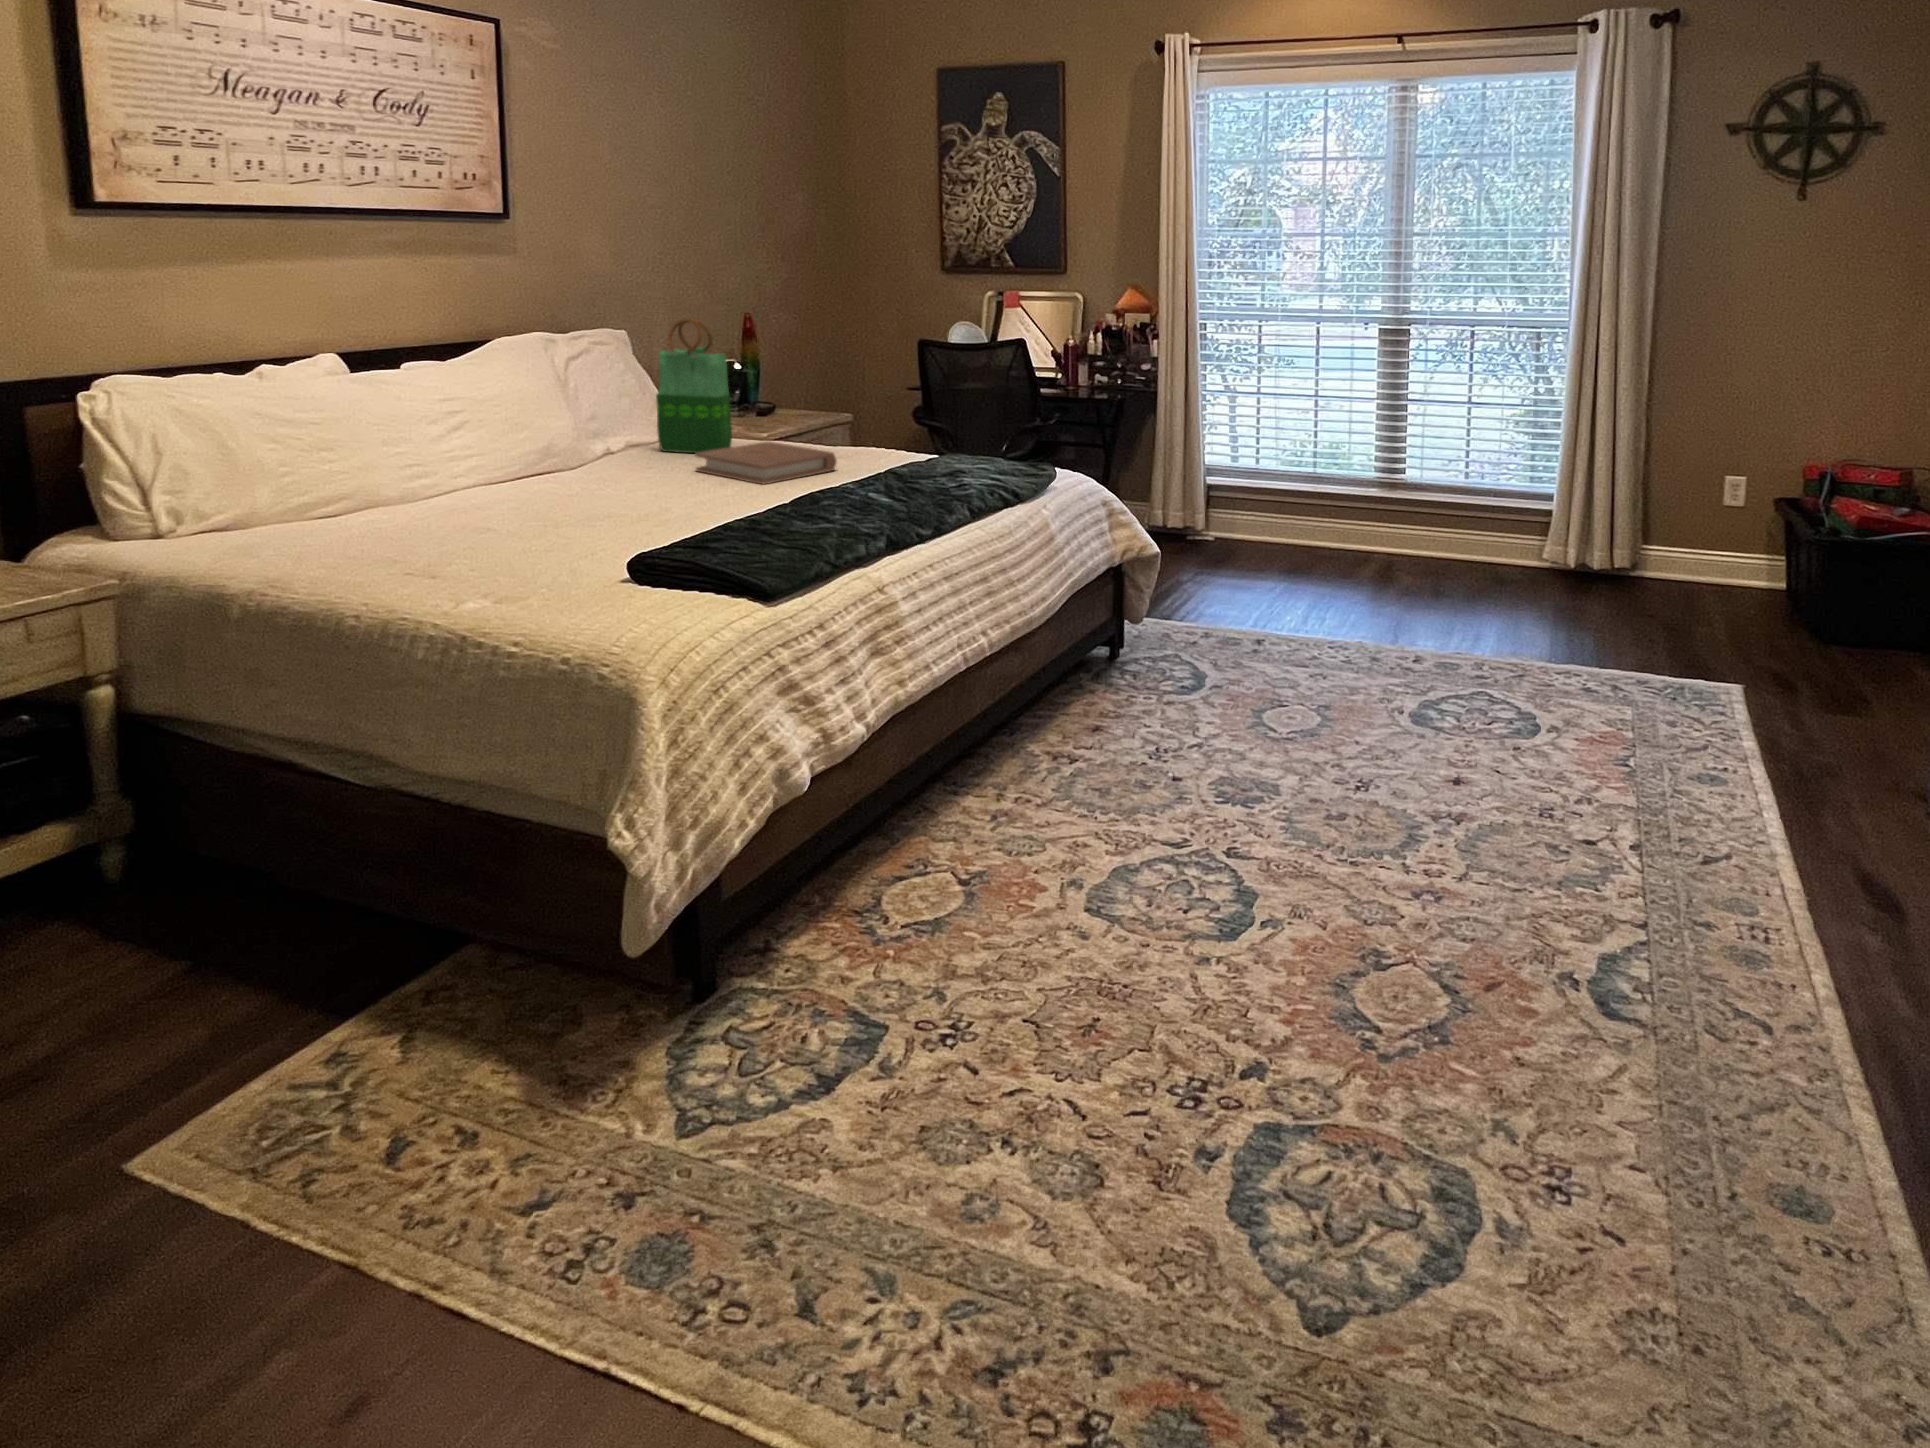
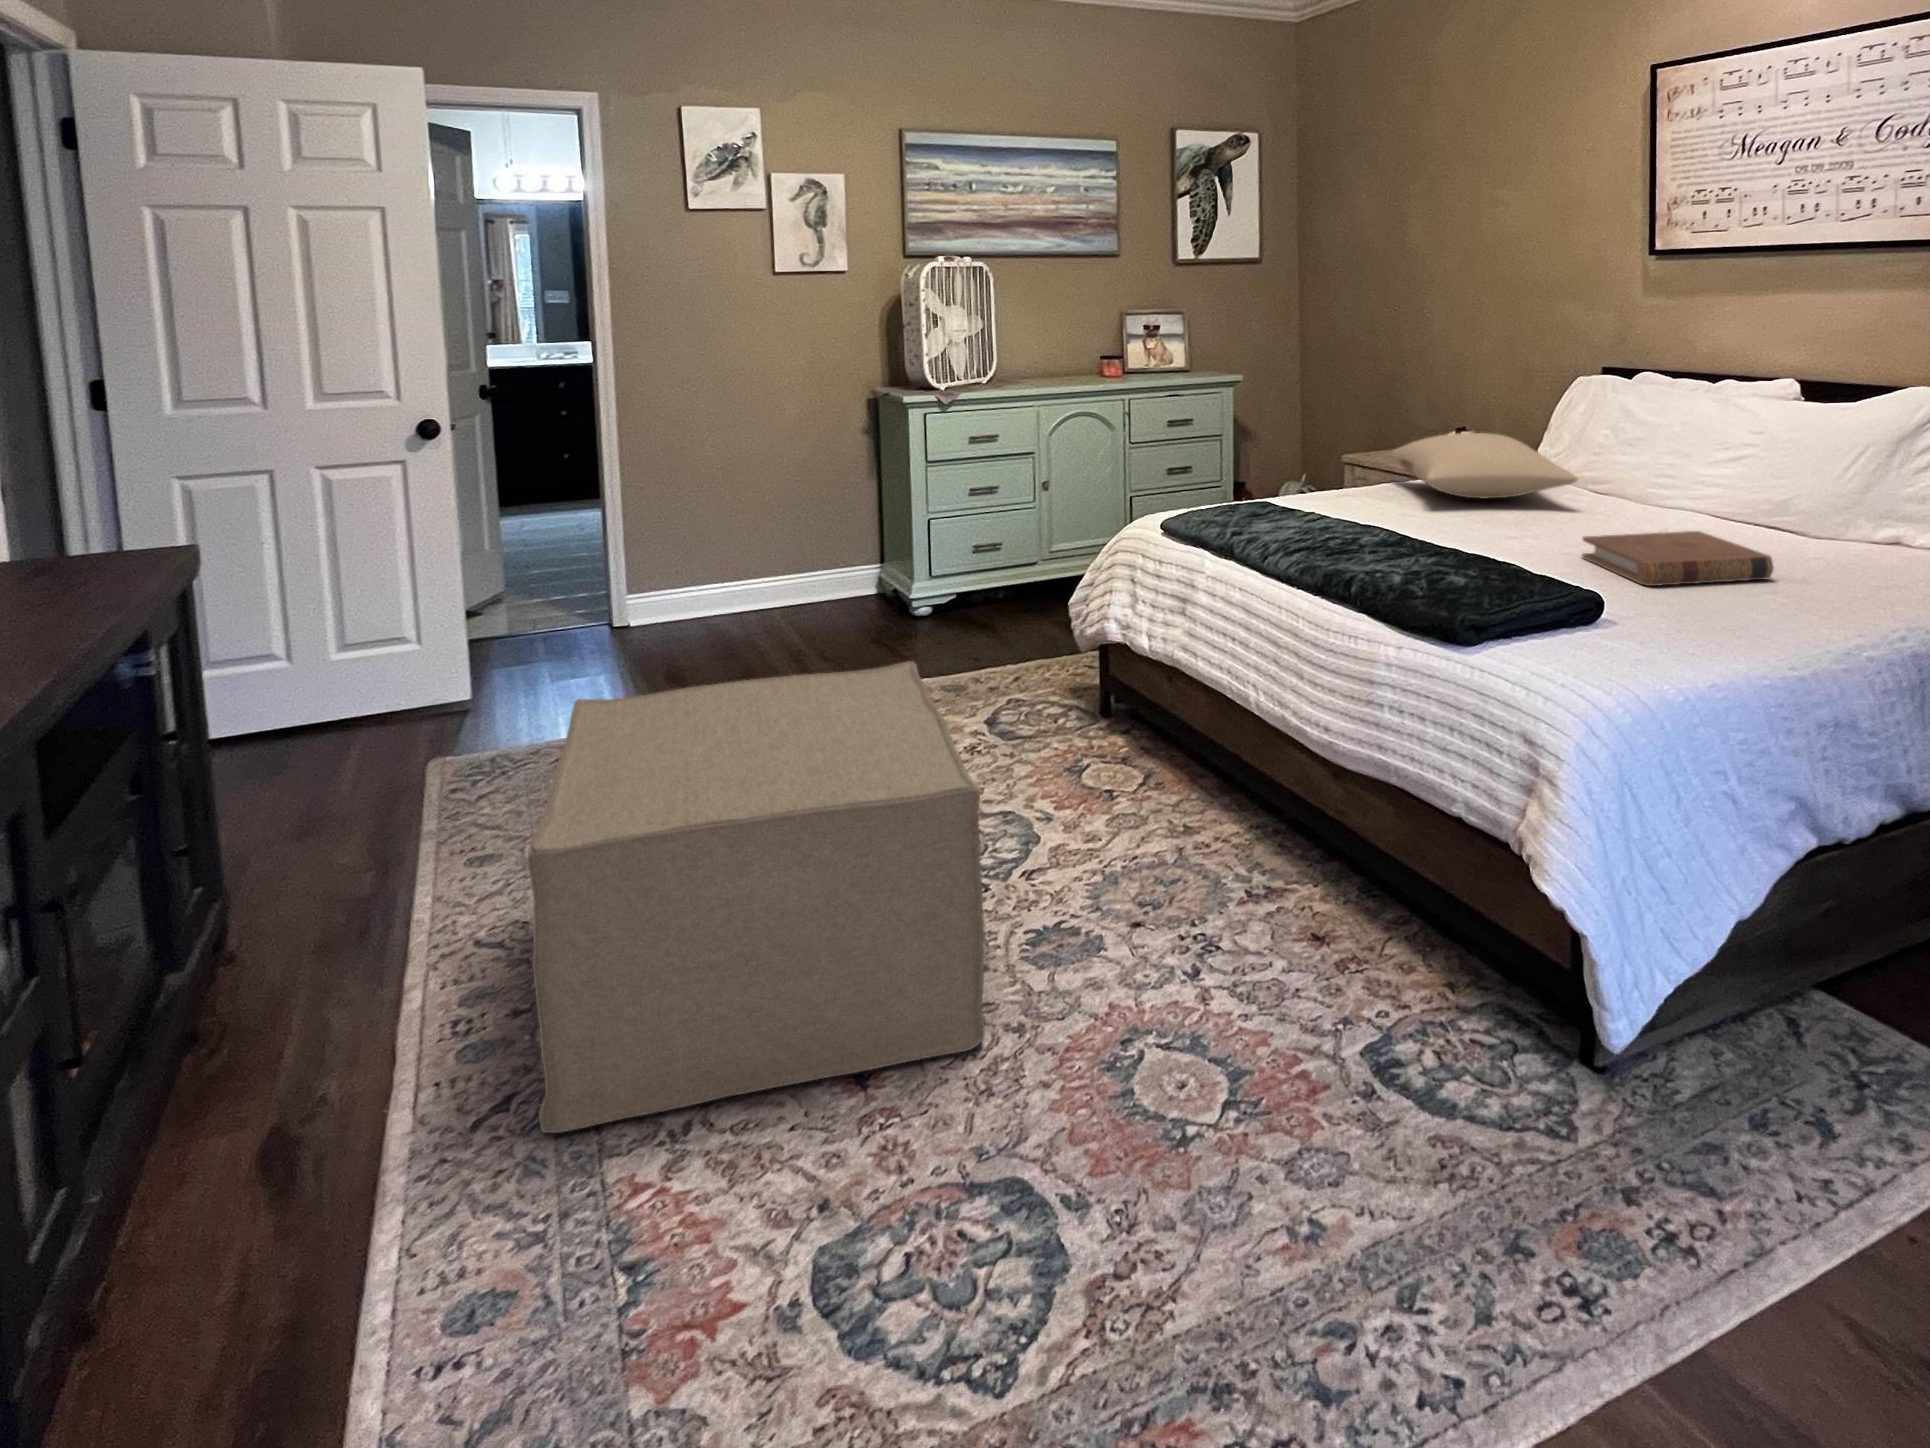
tote bag: present [656,319,732,453] -> none [1821,389,1907,576]
pillow: none [368,447,617,533] -> present [1391,433,1578,499]
ottoman: none [1264,581,1689,1005] -> present [528,661,985,1133]

